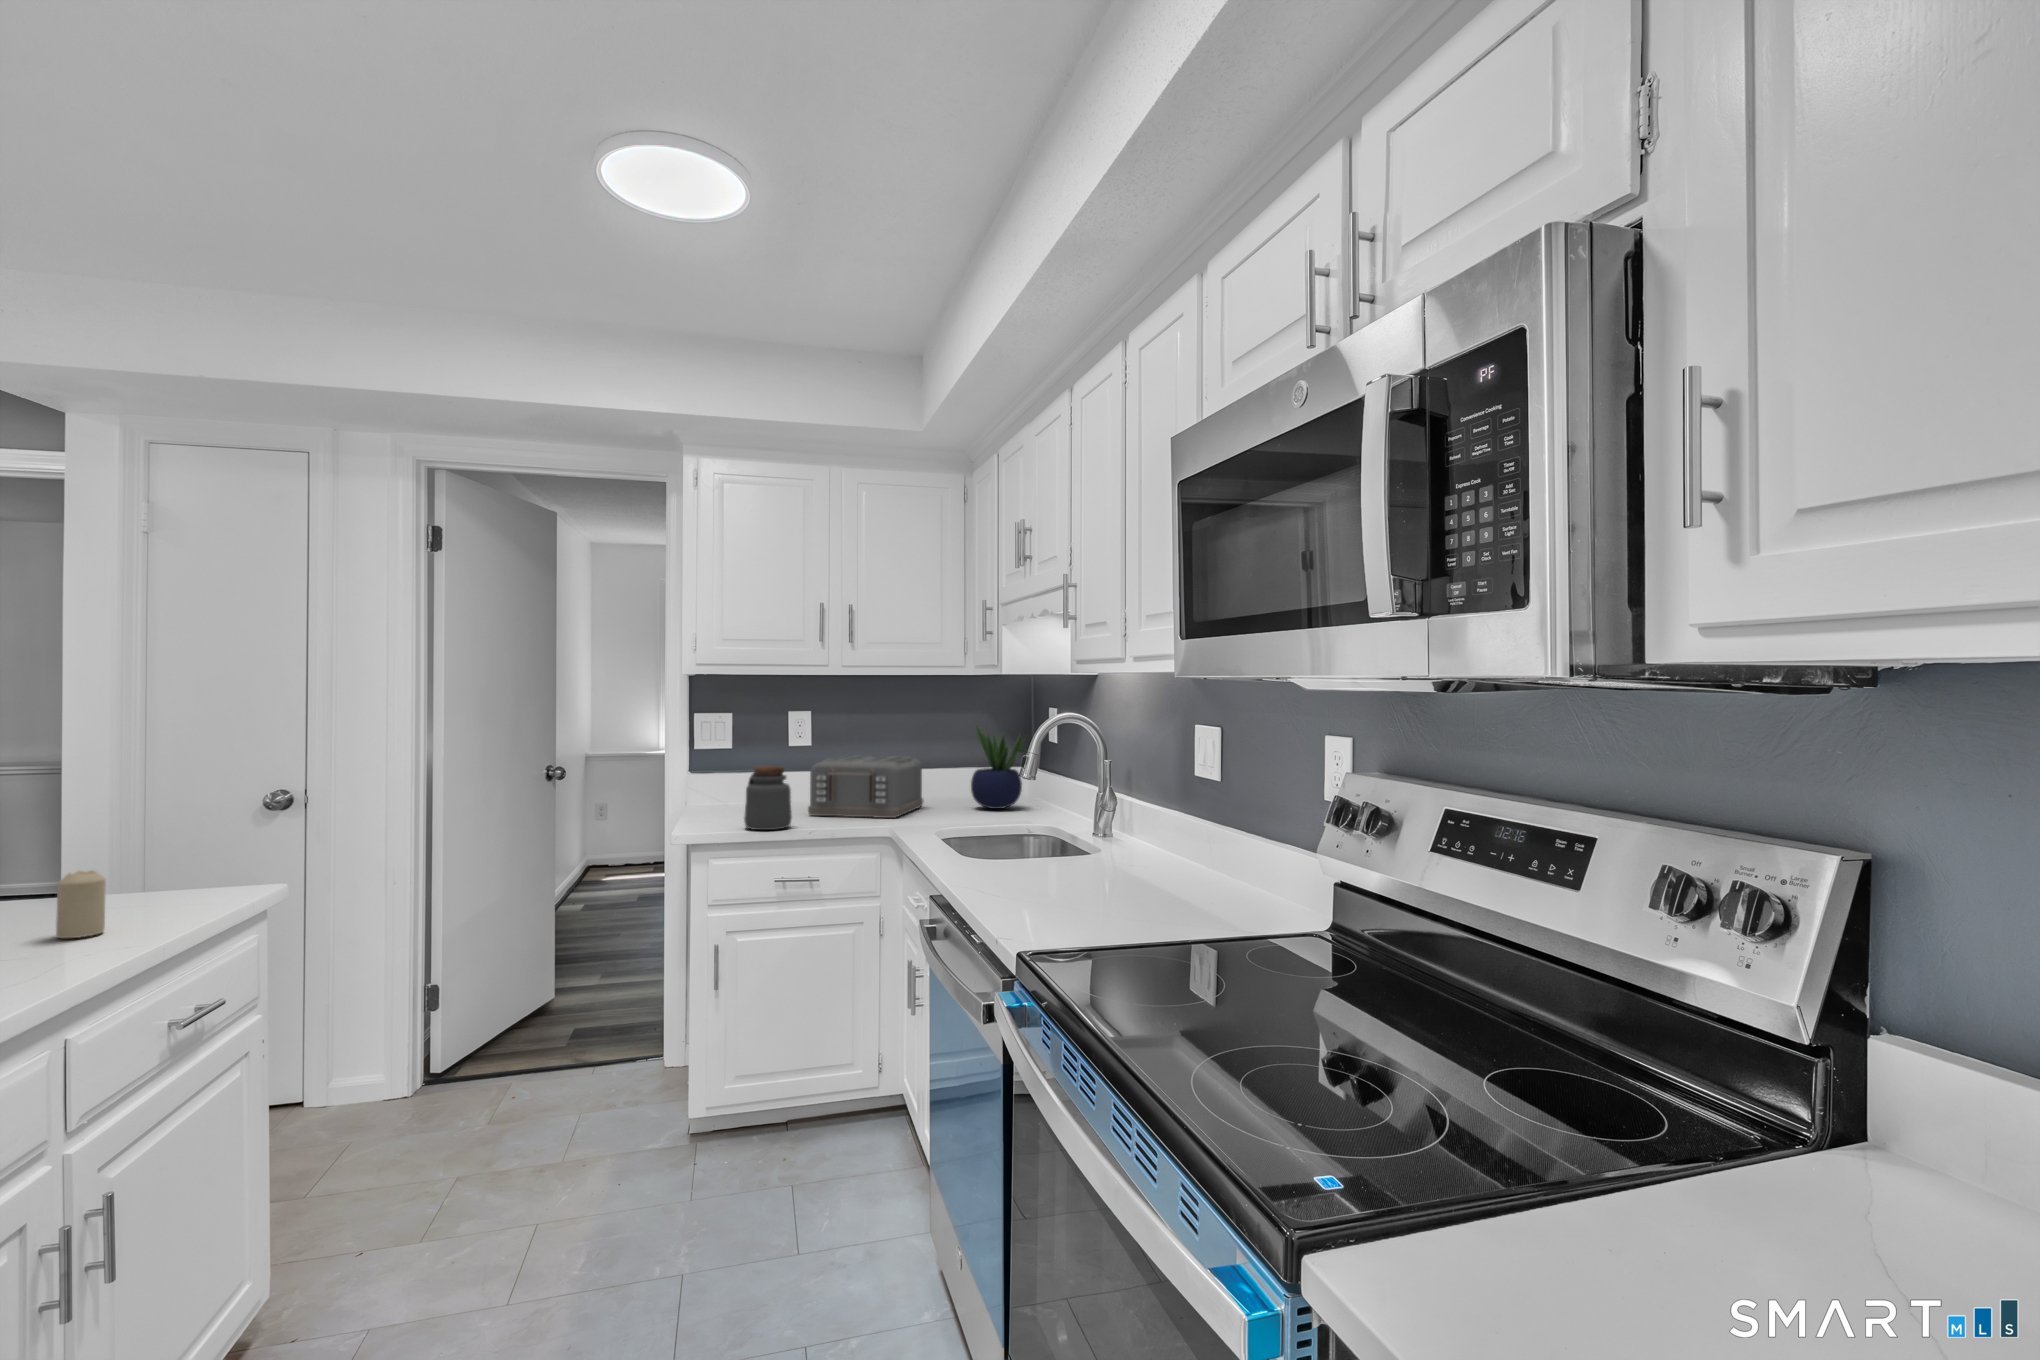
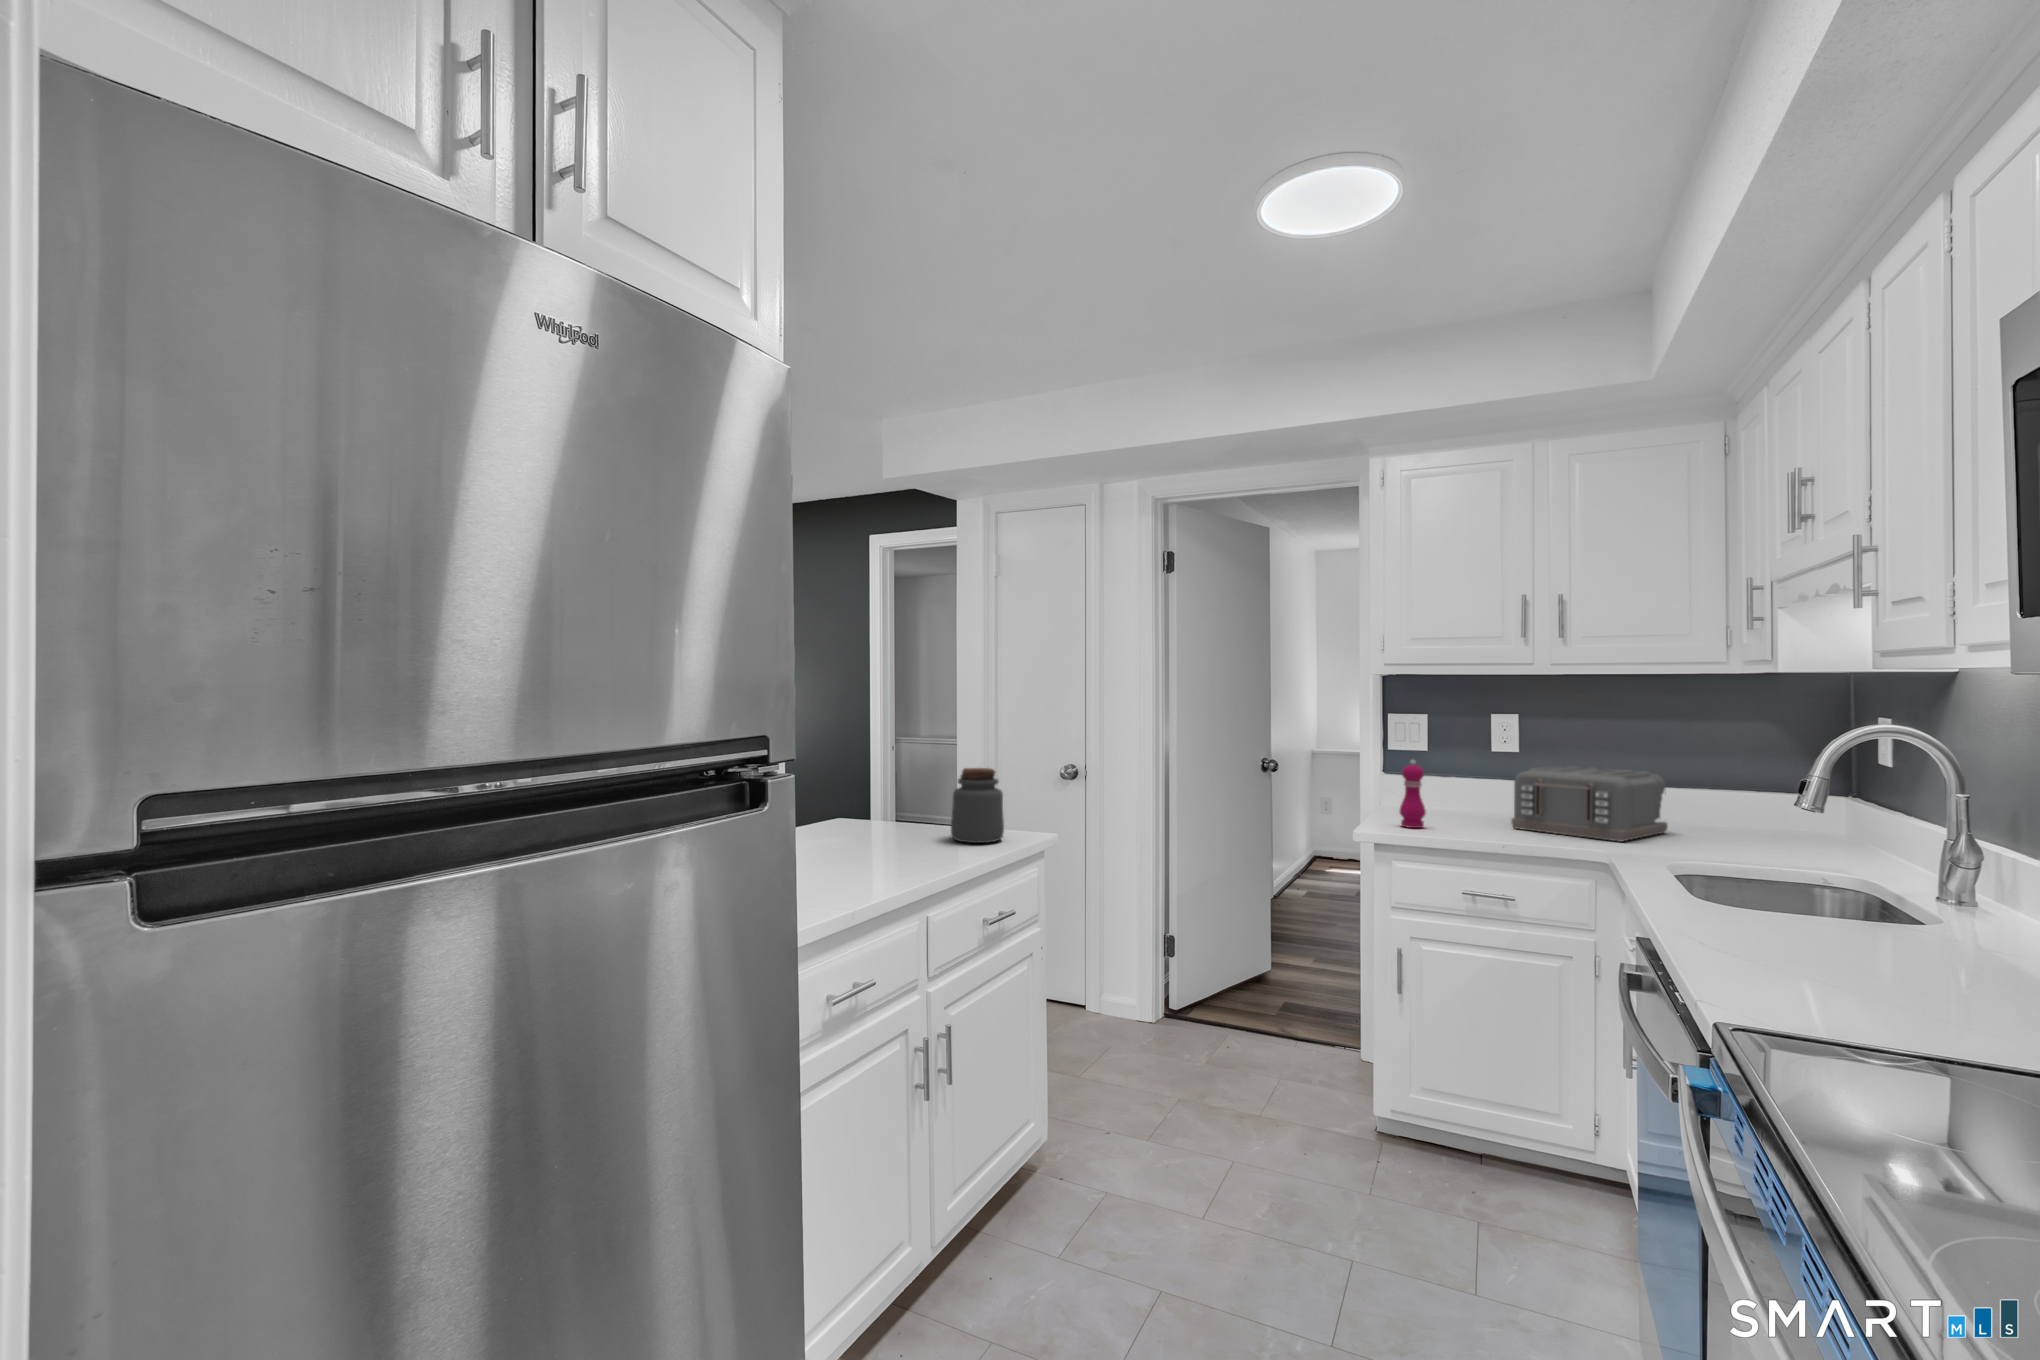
potted plant: present [971,726,1025,809] -> none [1737,733,1836,846]
pepper mill: none [710,758,735,825] -> present [1400,760,1426,828]
jar: present [744,766,792,830] -> present [951,768,1004,843]
candle: present [56,871,106,938] -> none [921,810,945,855]

